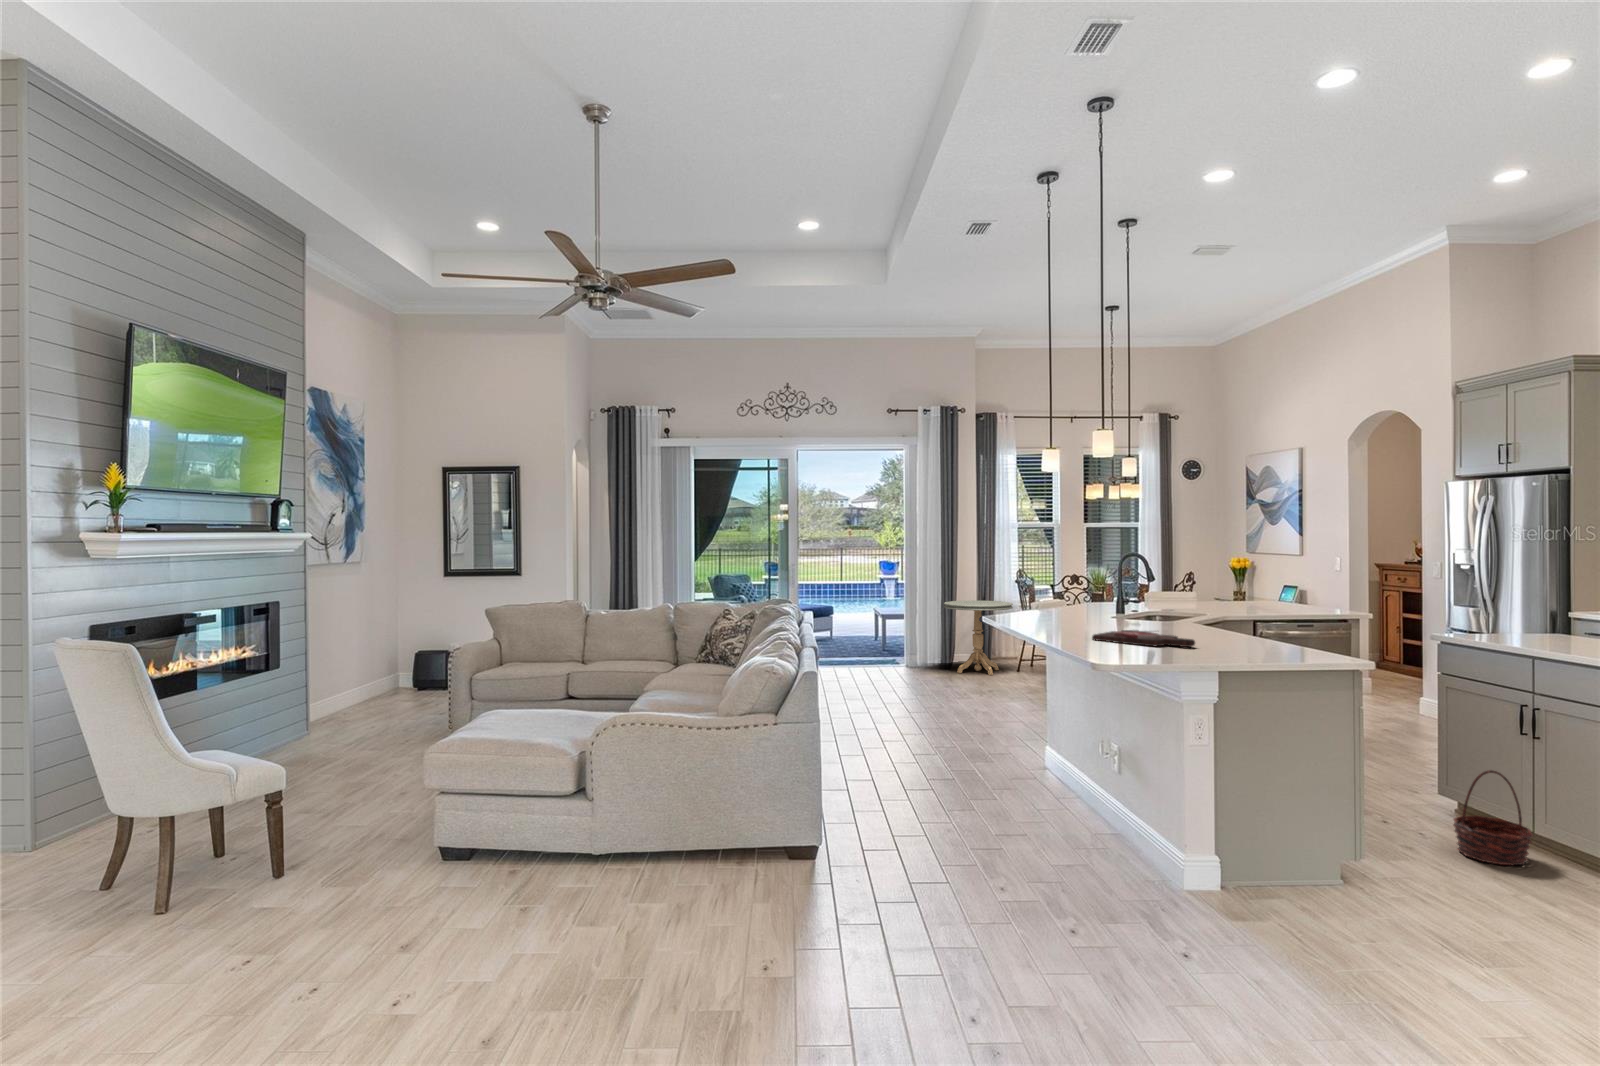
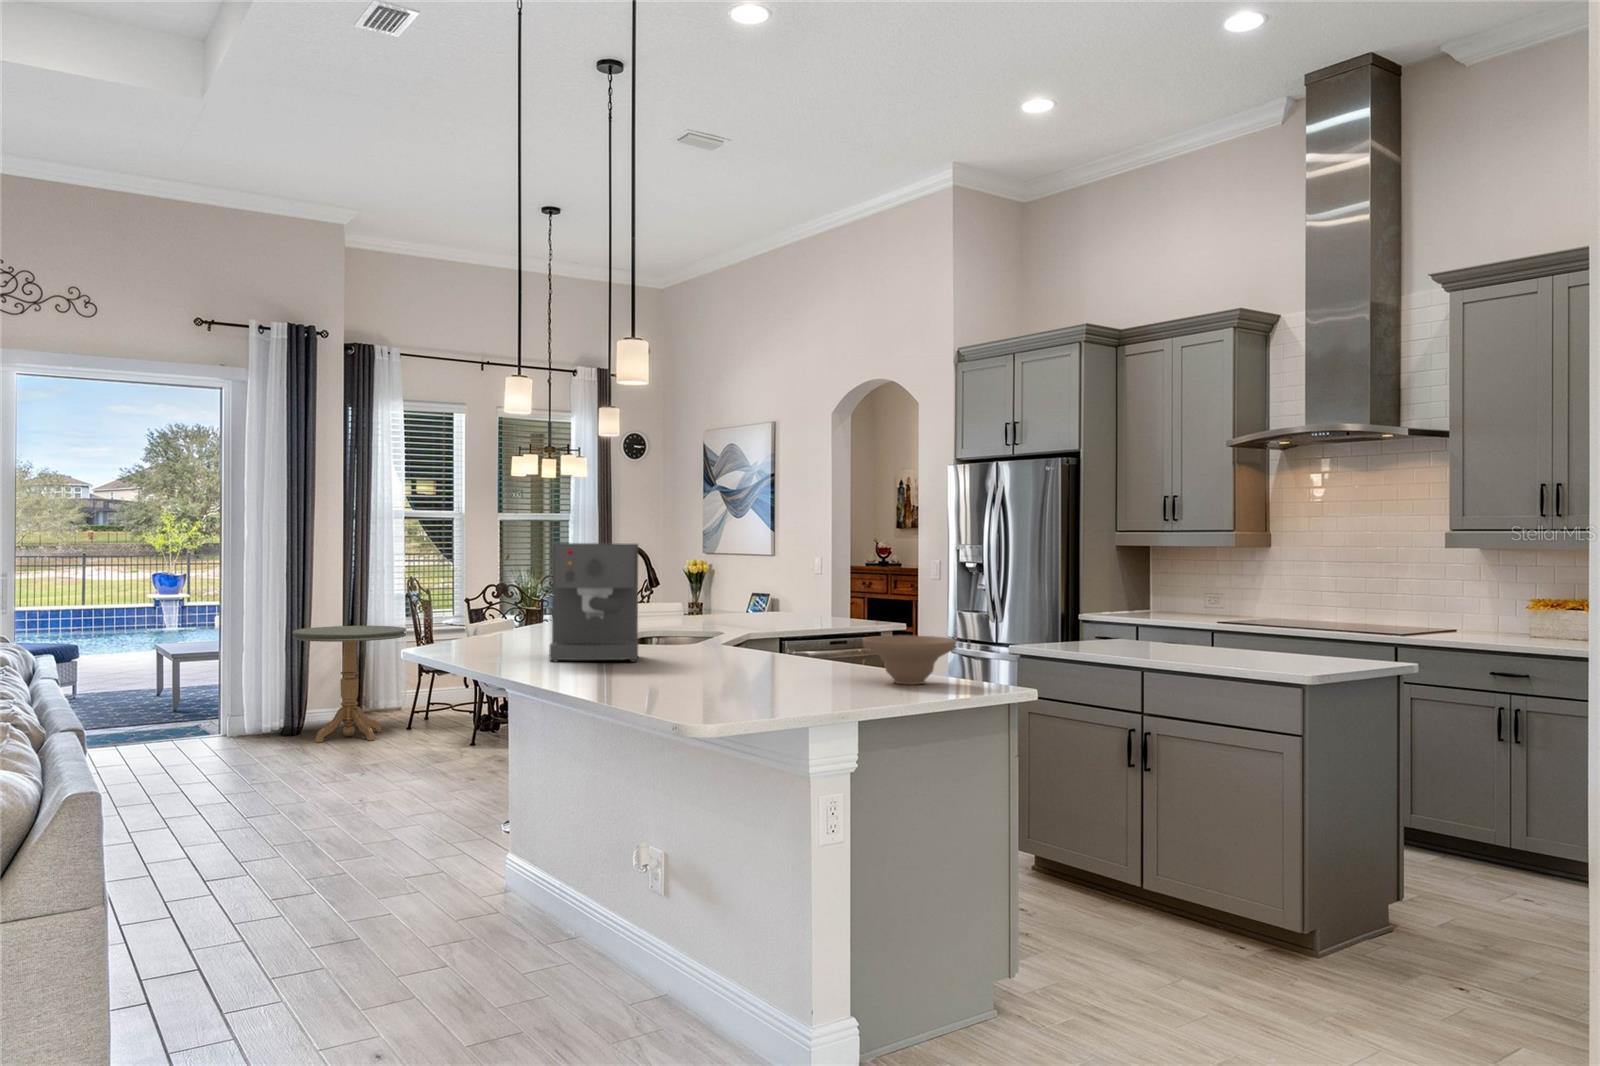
coffee maker: none [1048,556,1109,630] -> present [549,543,638,662]
bowl: none [1236,621,1307,655] -> present [863,635,957,684]
cutting board: present [1092,630,1195,647] -> none [648,658,807,684]
basket: present [1453,770,1533,865] -> none [1063,812,1148,931]

